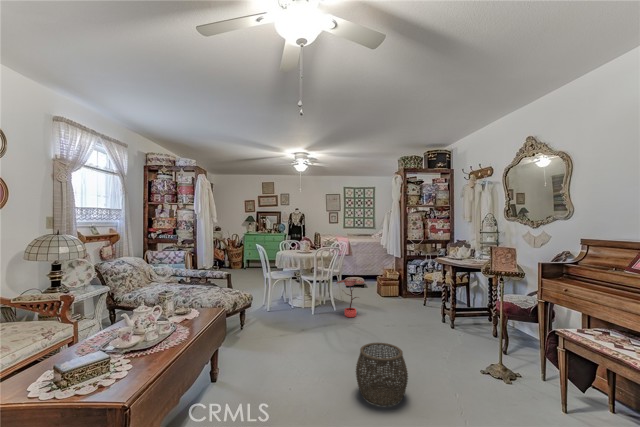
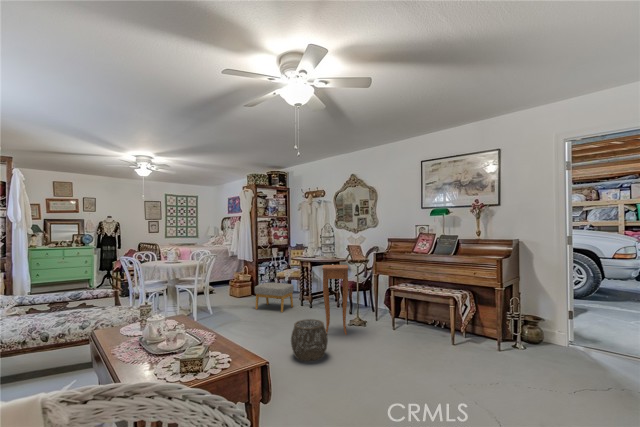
side table: none [429,271,480,381] -> present [322,265,348,335]
potted plant: present [337,279,364,317] -> none [215,283,241,318]
footstool: none [385,285,433,324] -> present [255,283,294,312]

